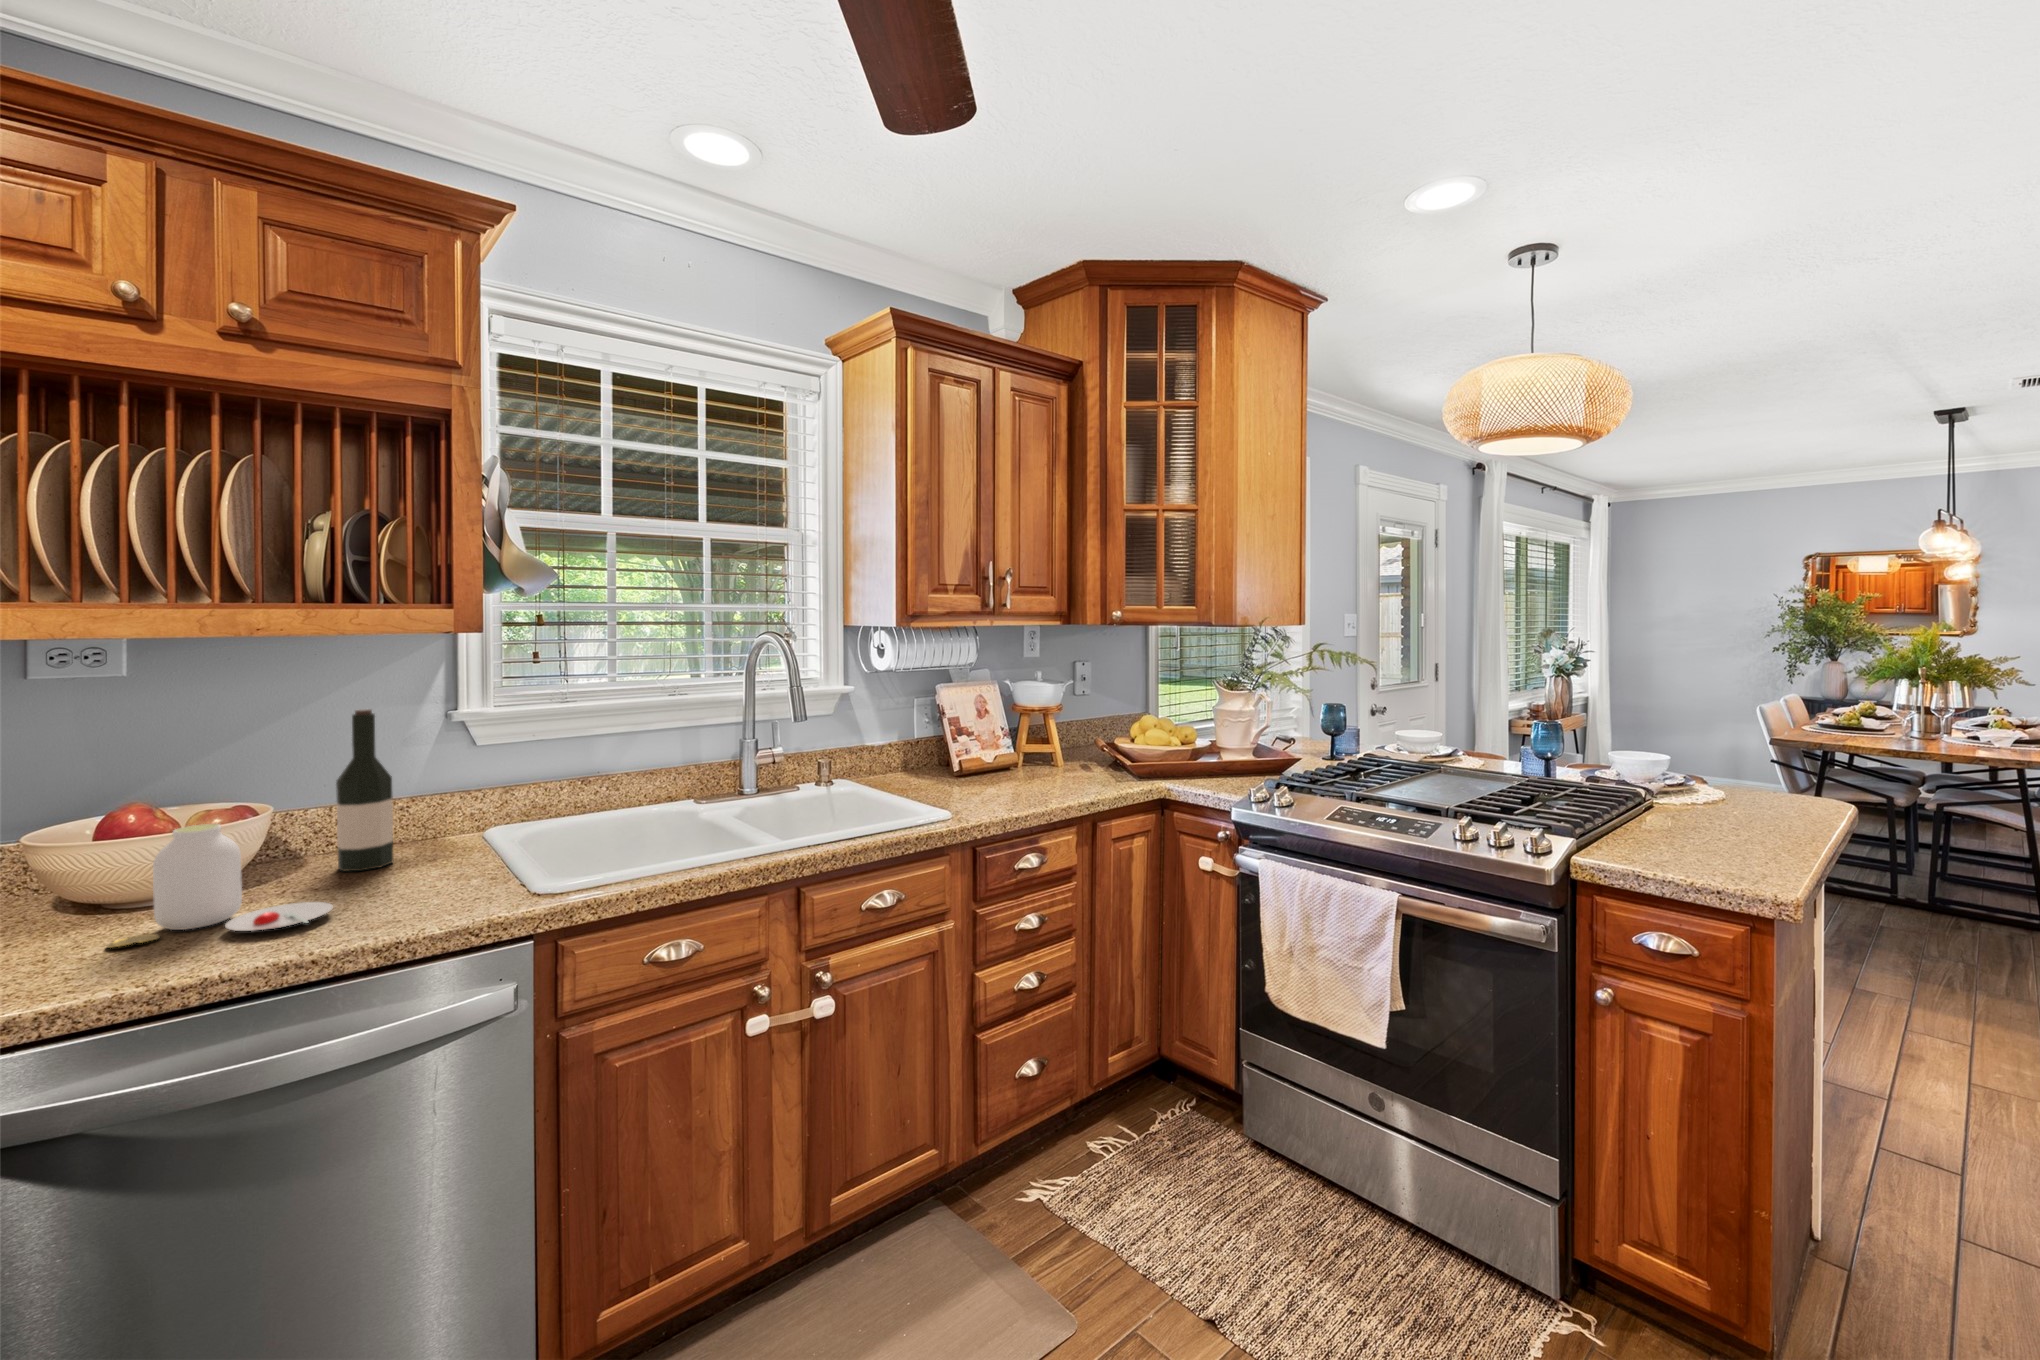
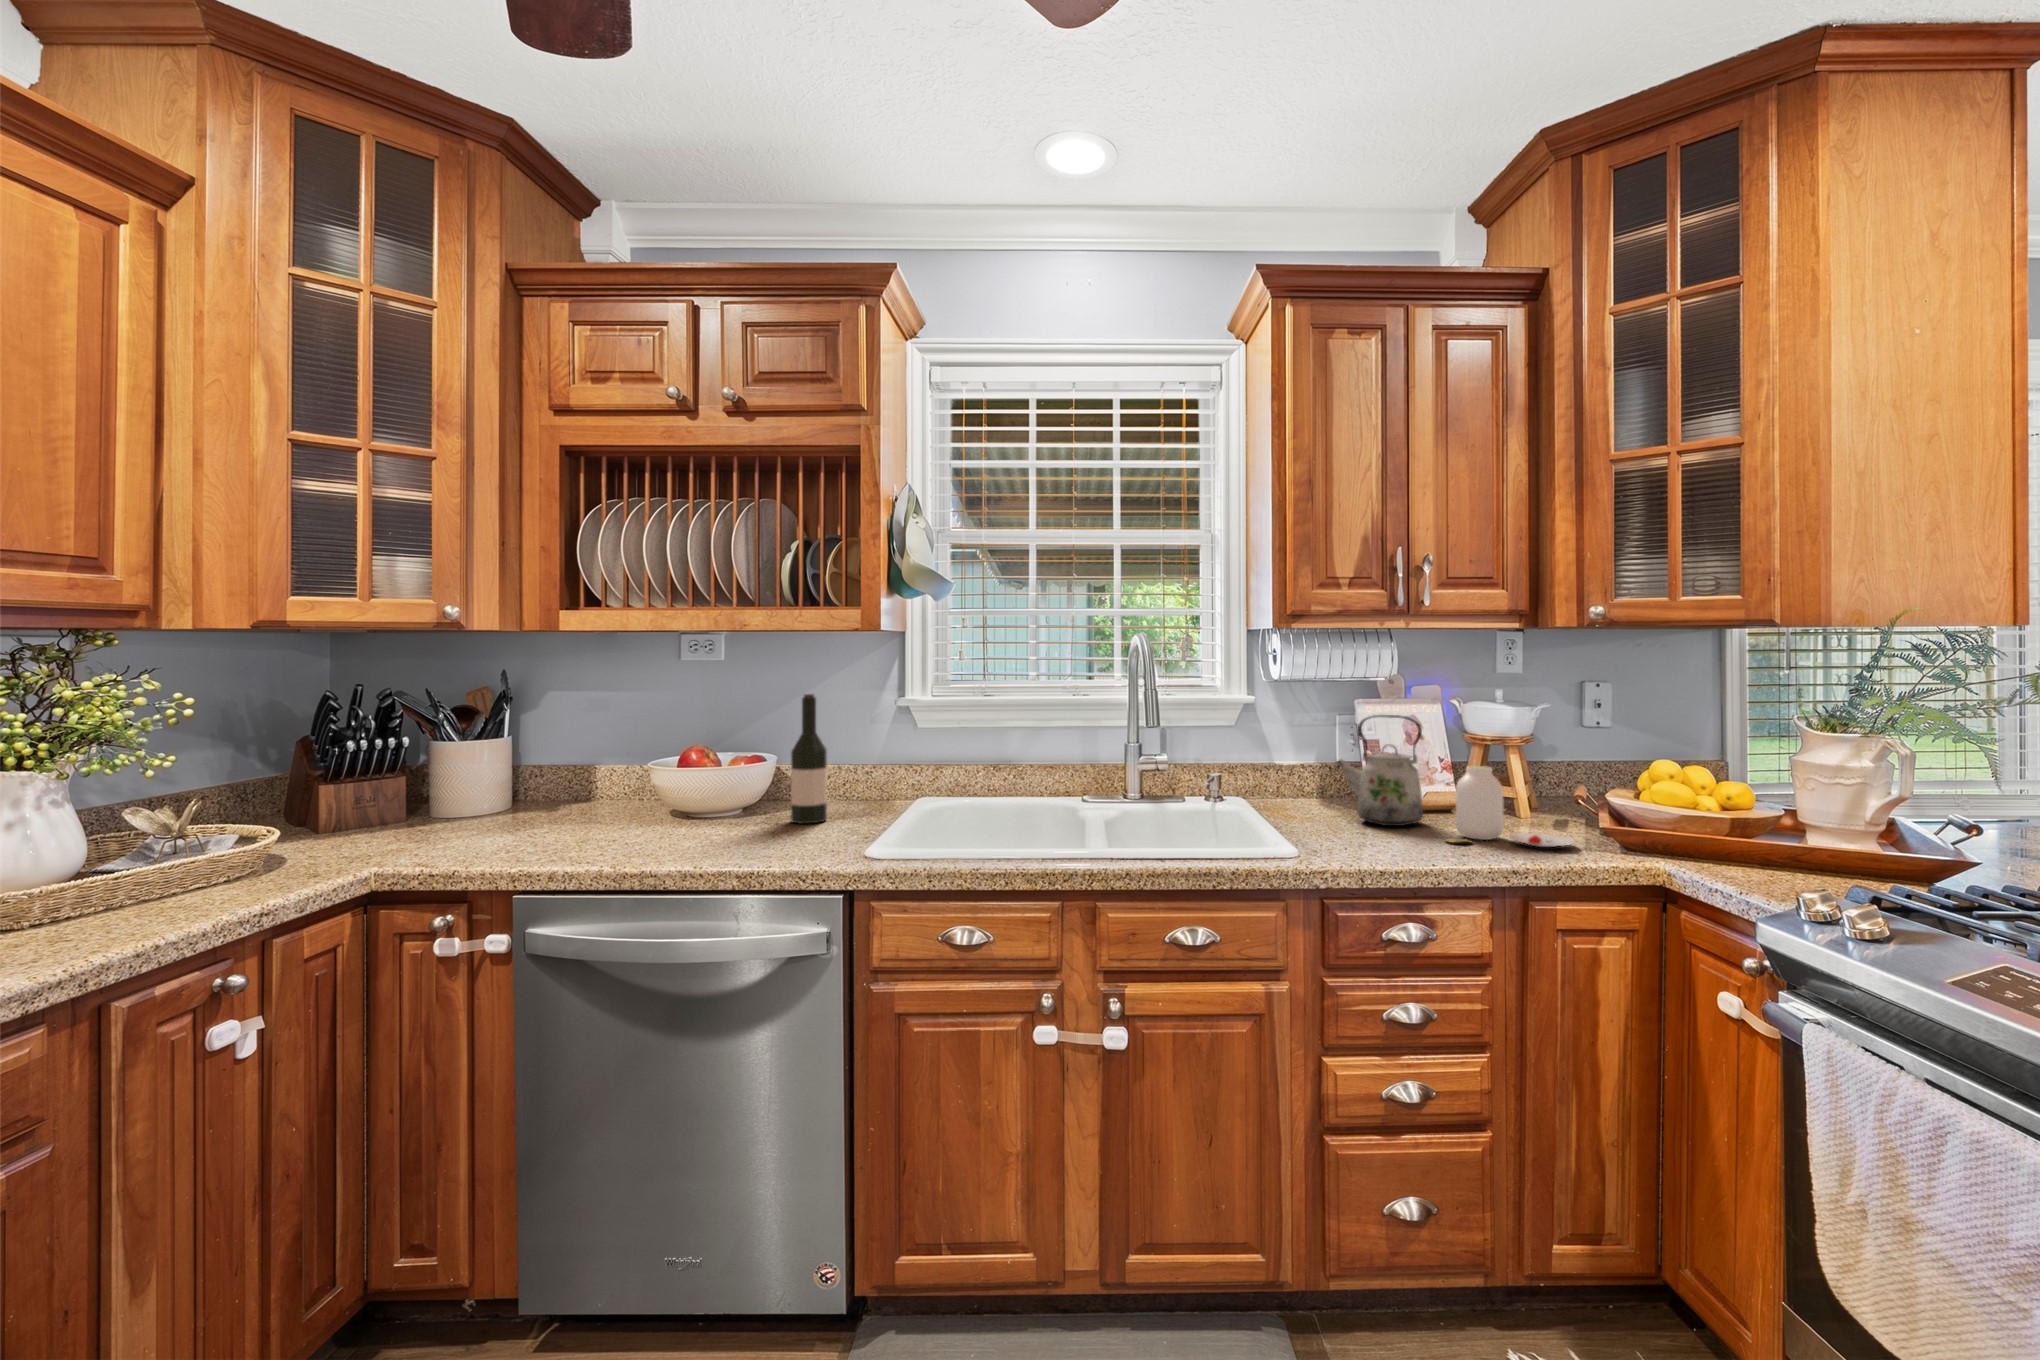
kettle: none [929,695,1000,782] -> present [1336,715,1423,826]
jar: present [107,824,333,948] -> present [1446,766,1574,847]

